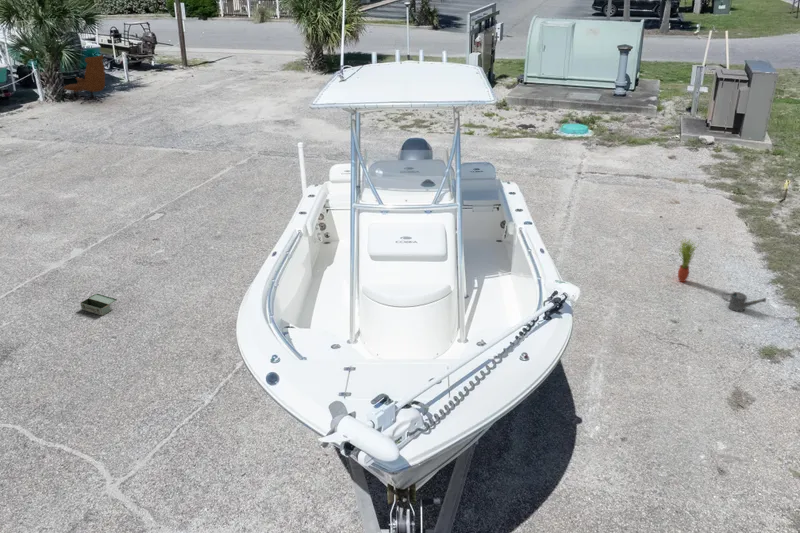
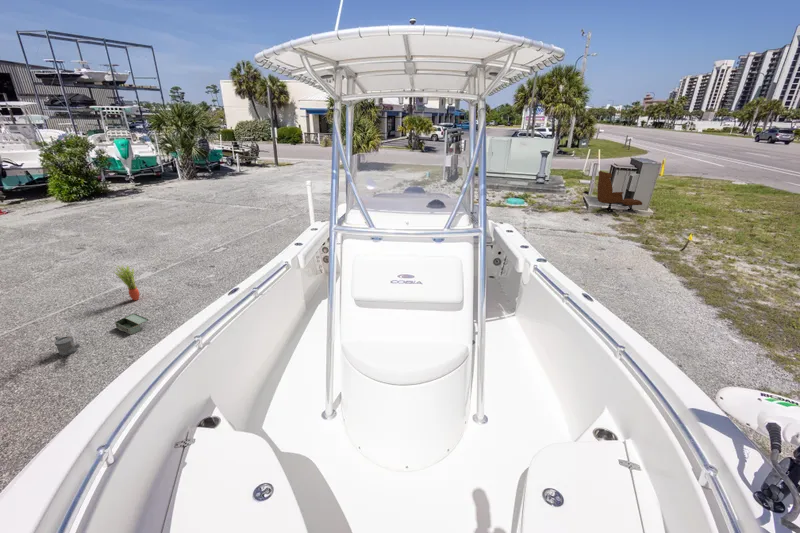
lounge chair: present [64,55,105,101] -> present [597,171,642,215]
potted plant: present [678,240,696,282] -> present [115,266,139,300]
watering can: present [723,292,766,311] -> present [55,336,80,356]

